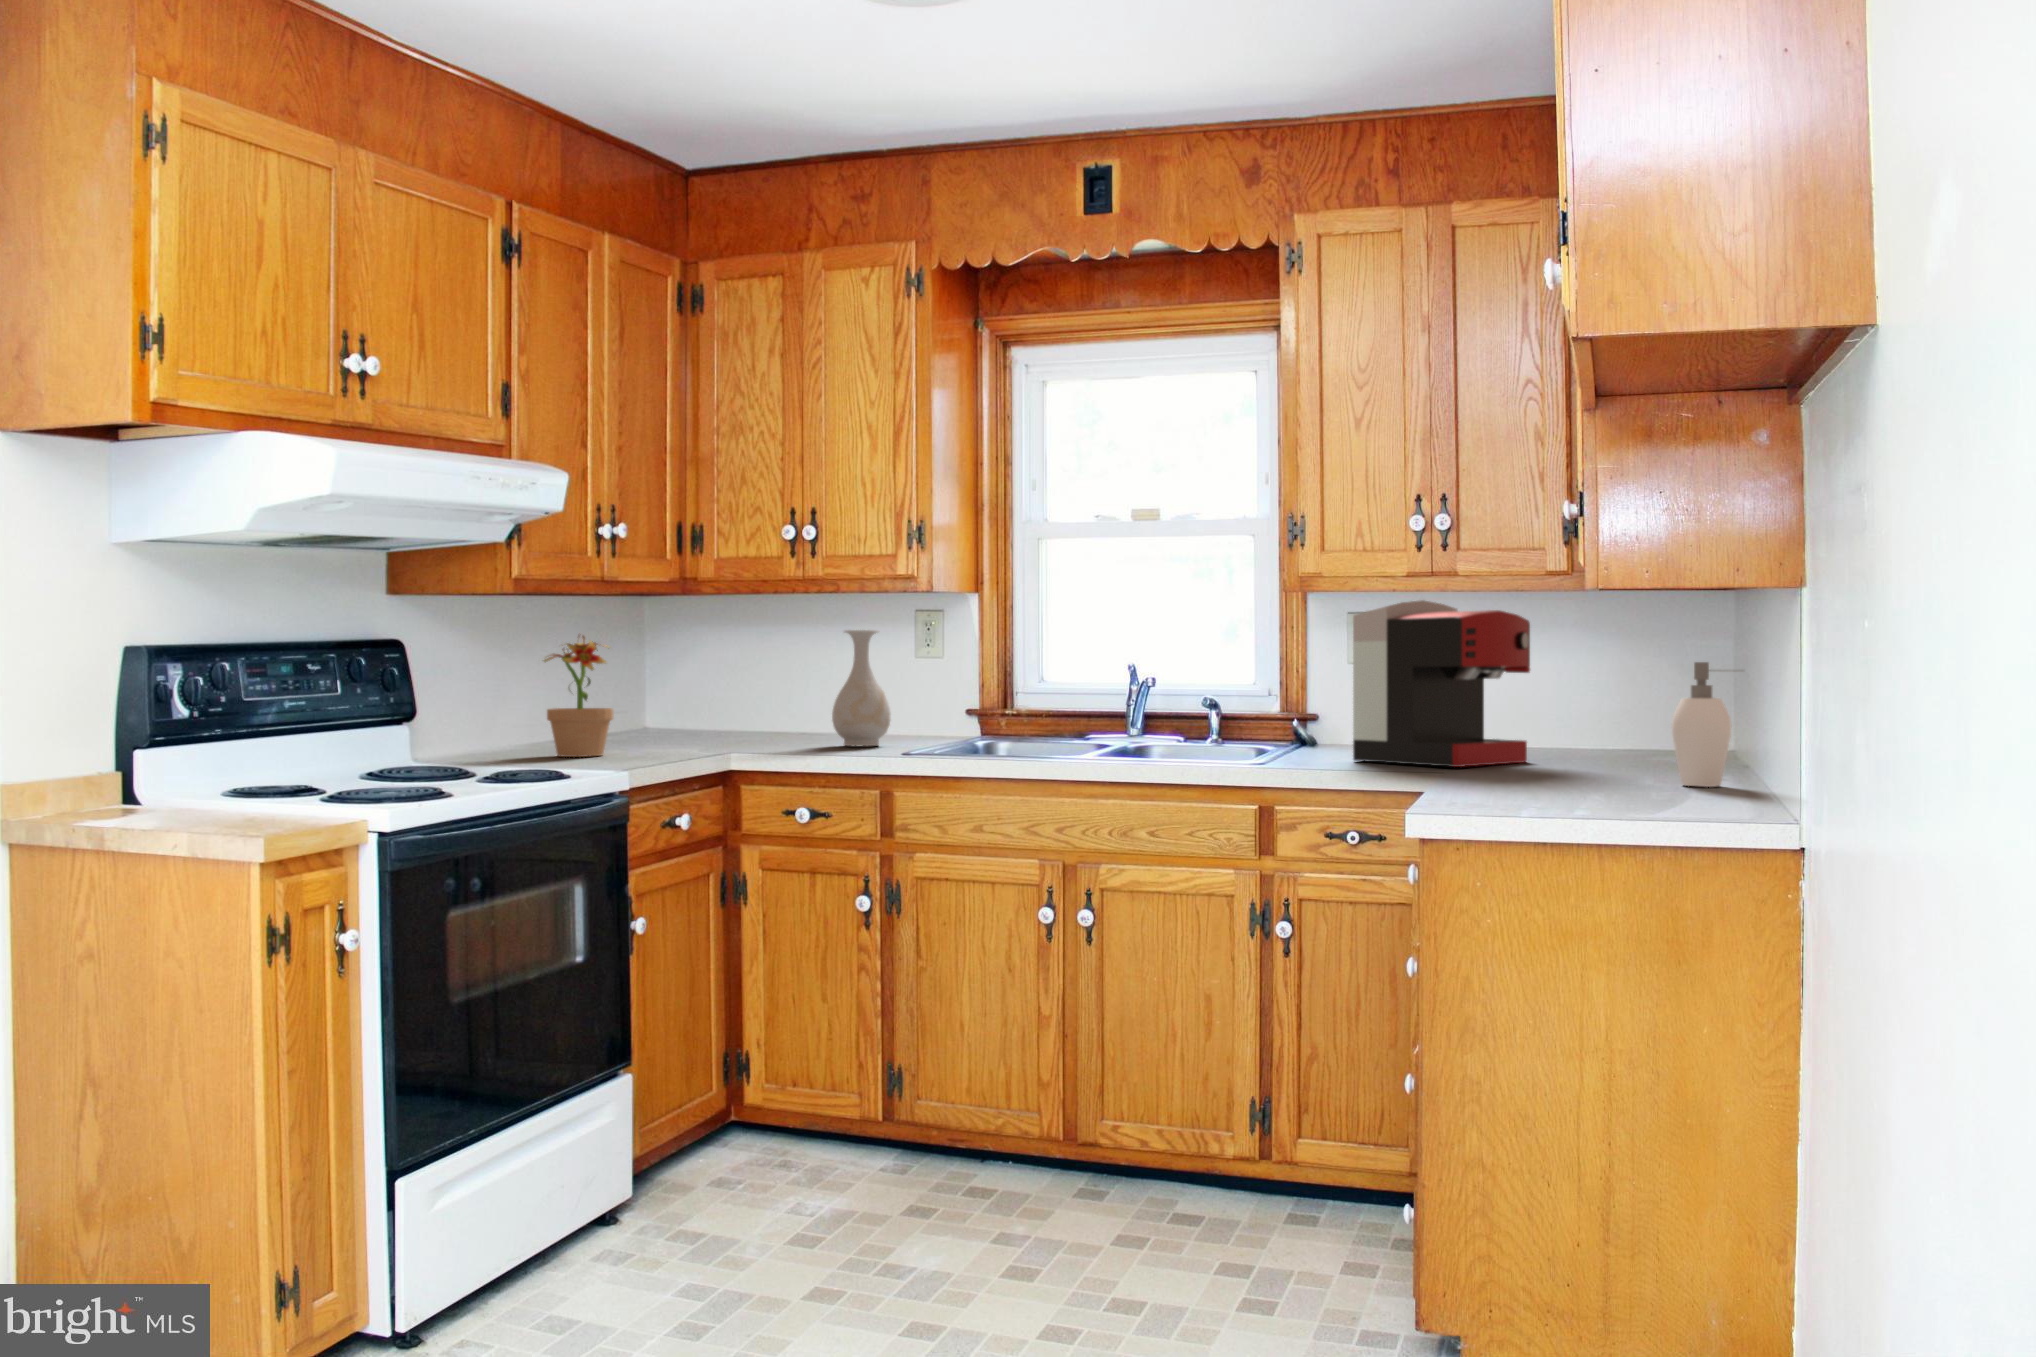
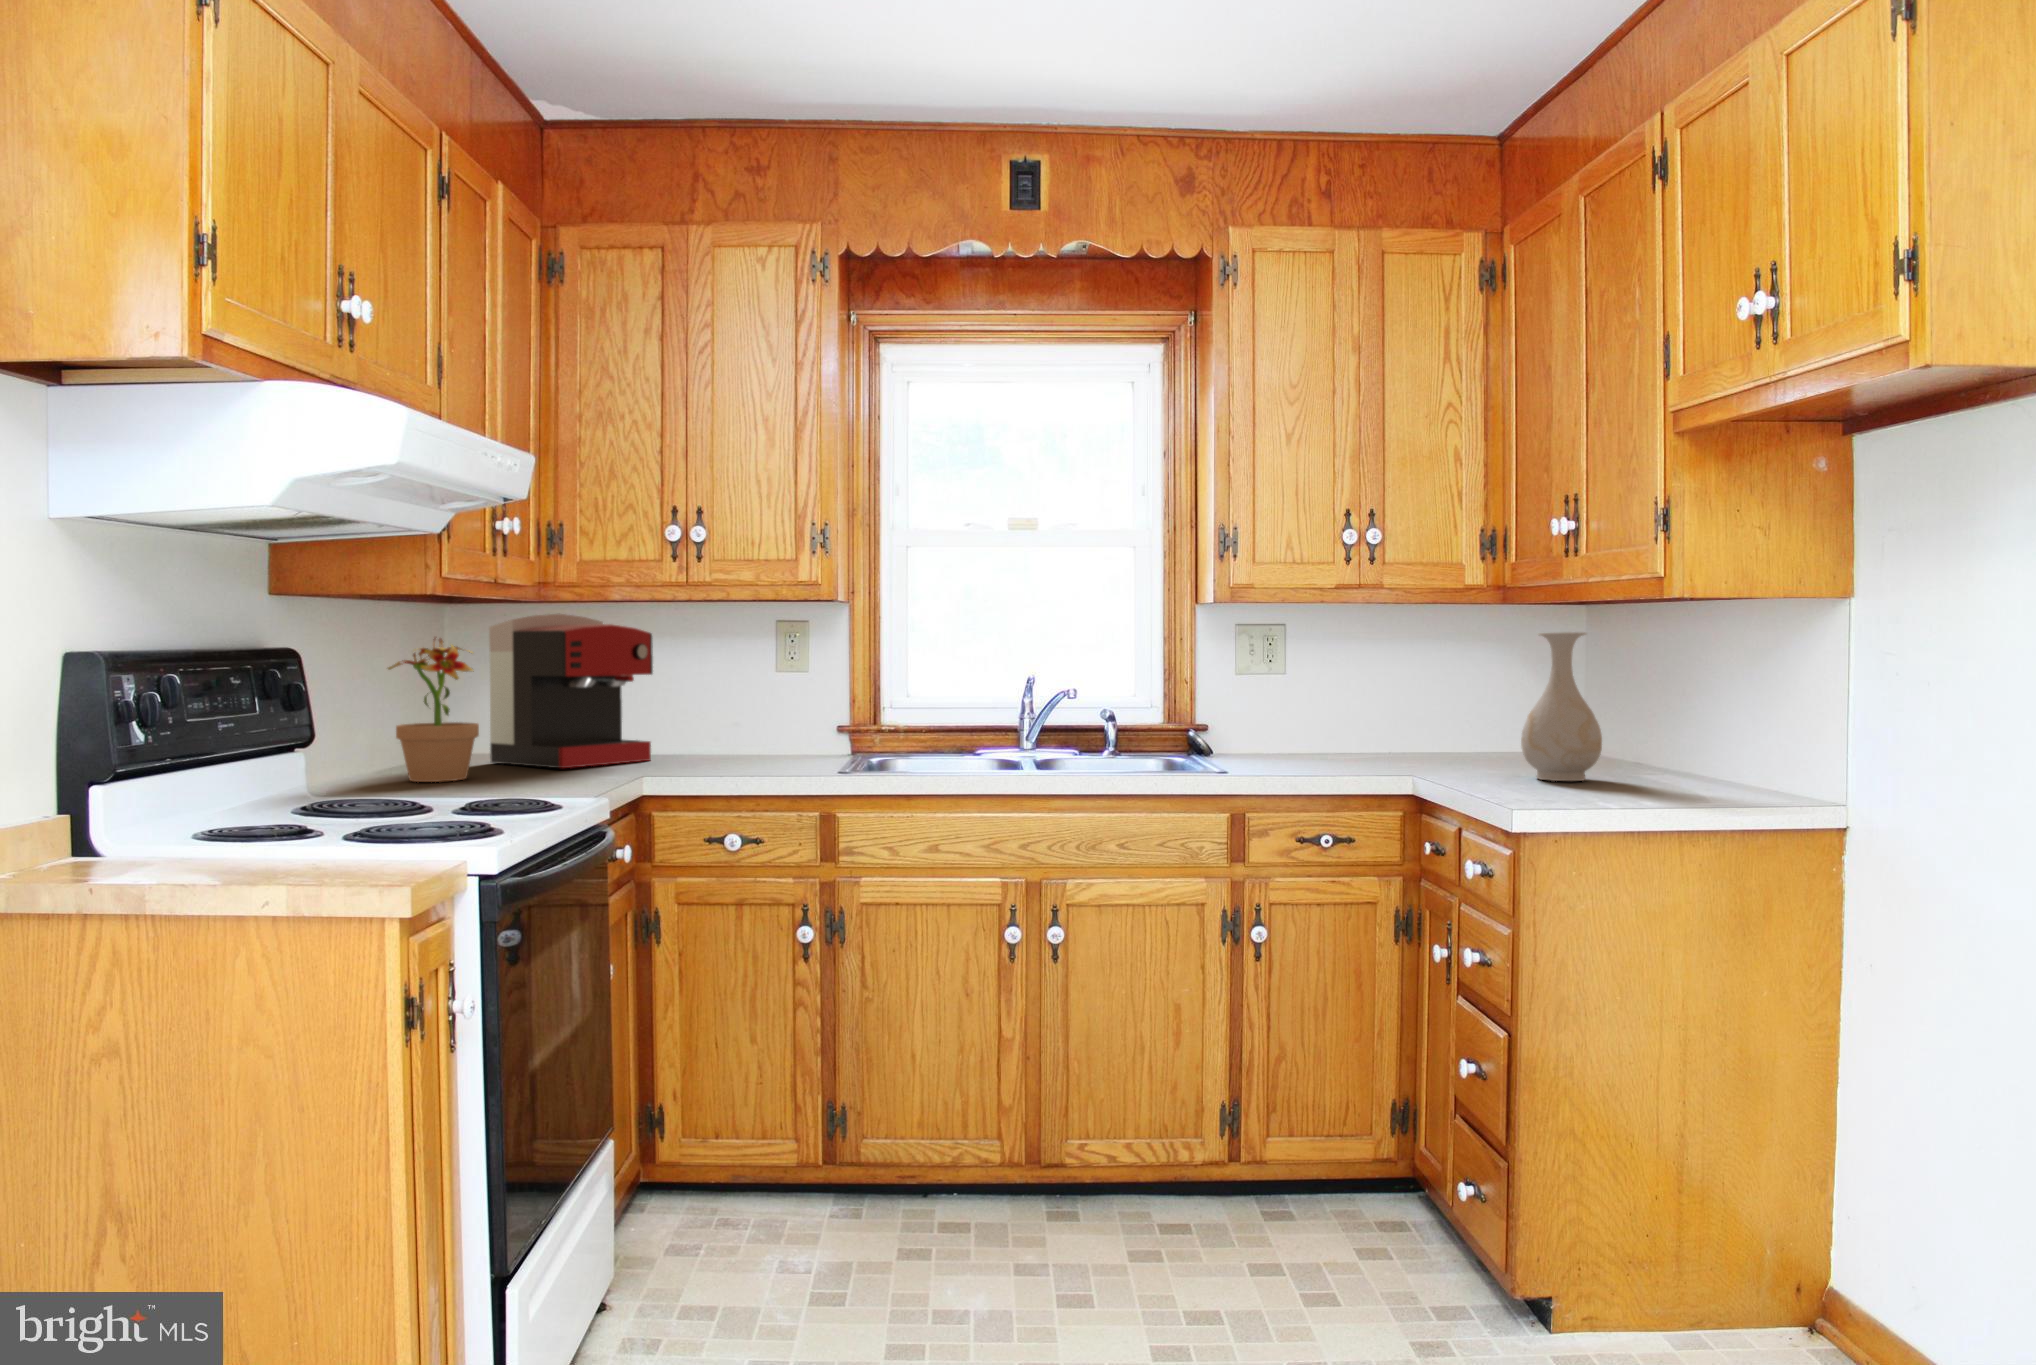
coffee maker: present [1353,600,1530,767] -> present [489,614,653,768]
vase: present [832,630,891,746] -> present [1521,632,1602,781]
soap dispenser: present [1672,662,1731,787] -> none [1645,674,1720,789]

